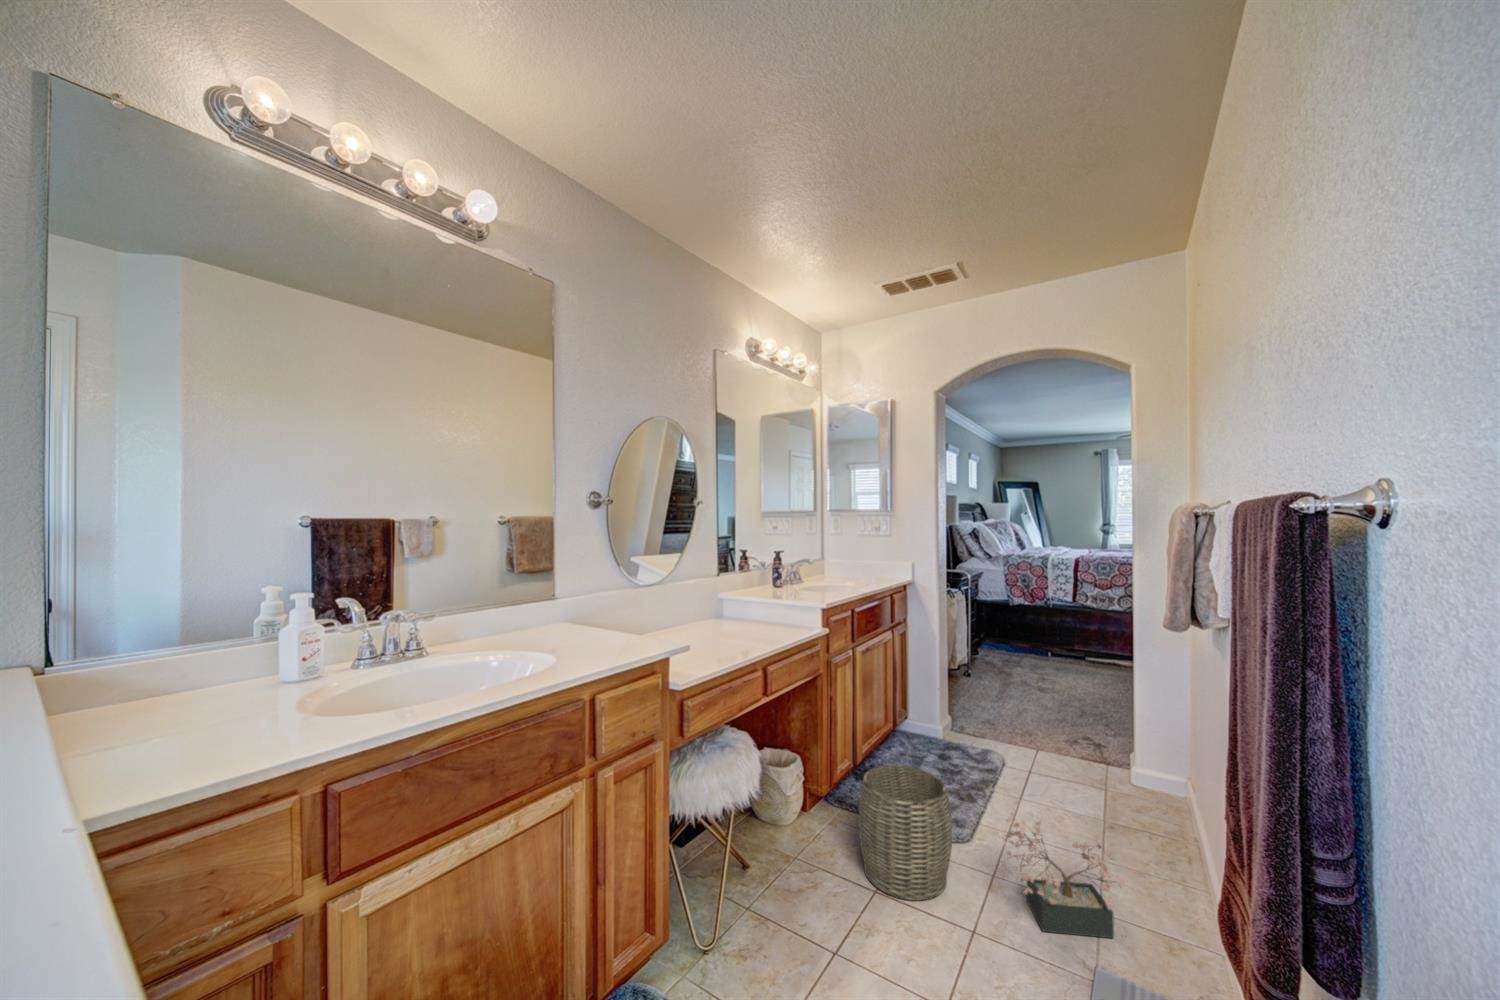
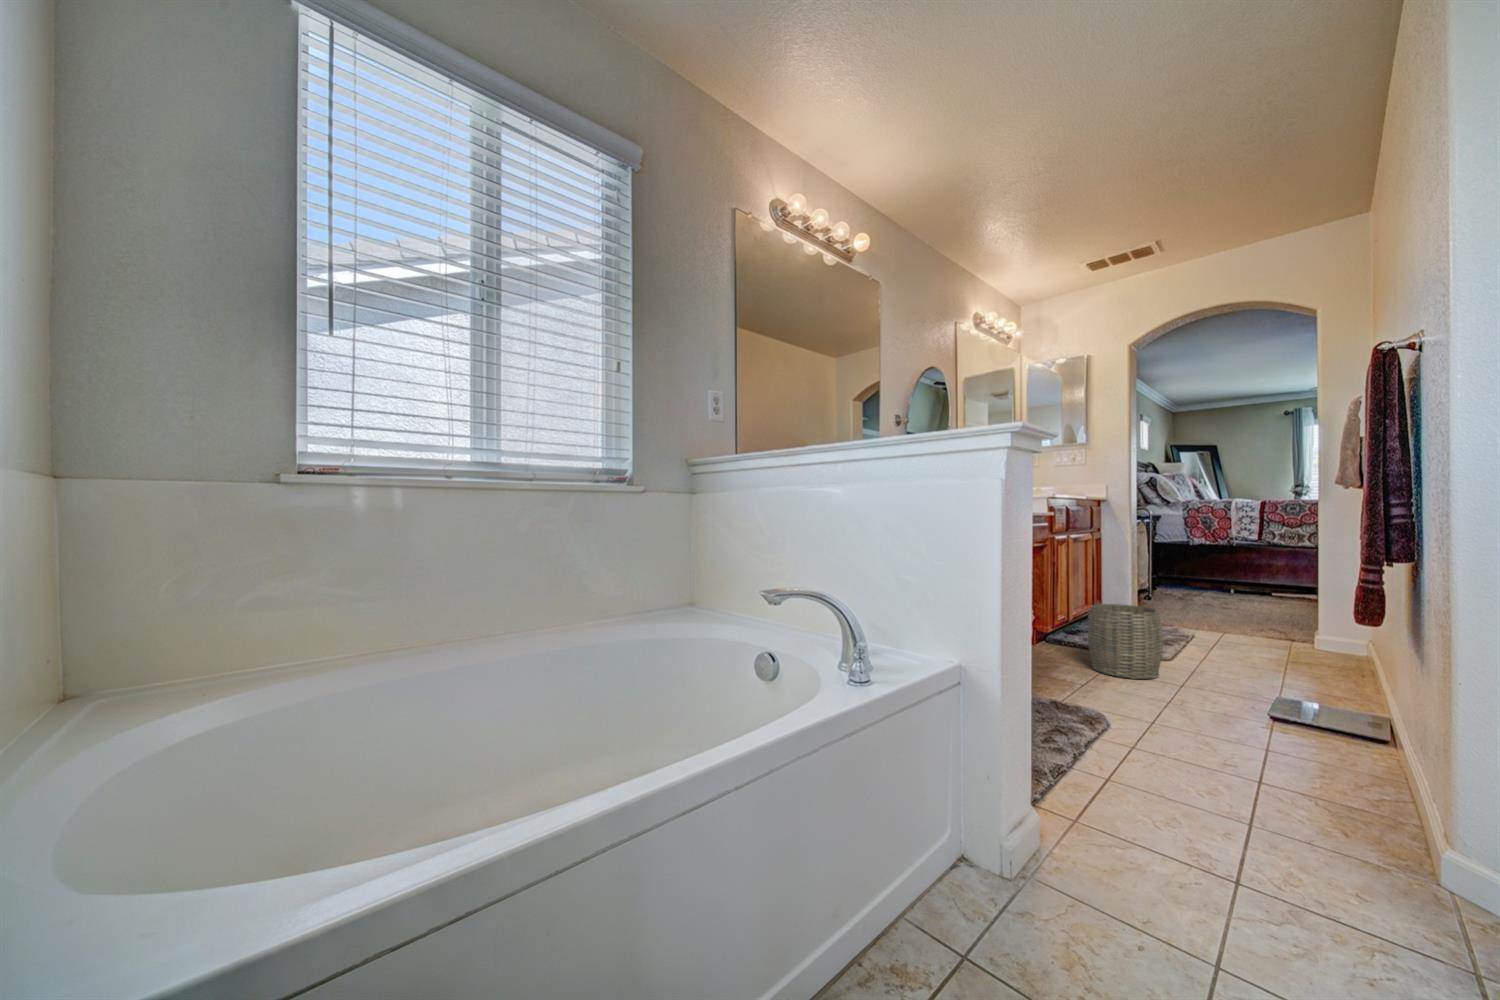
decorative plant: present [1001,813,1125,938] -> none [1203,623,1304,697]

